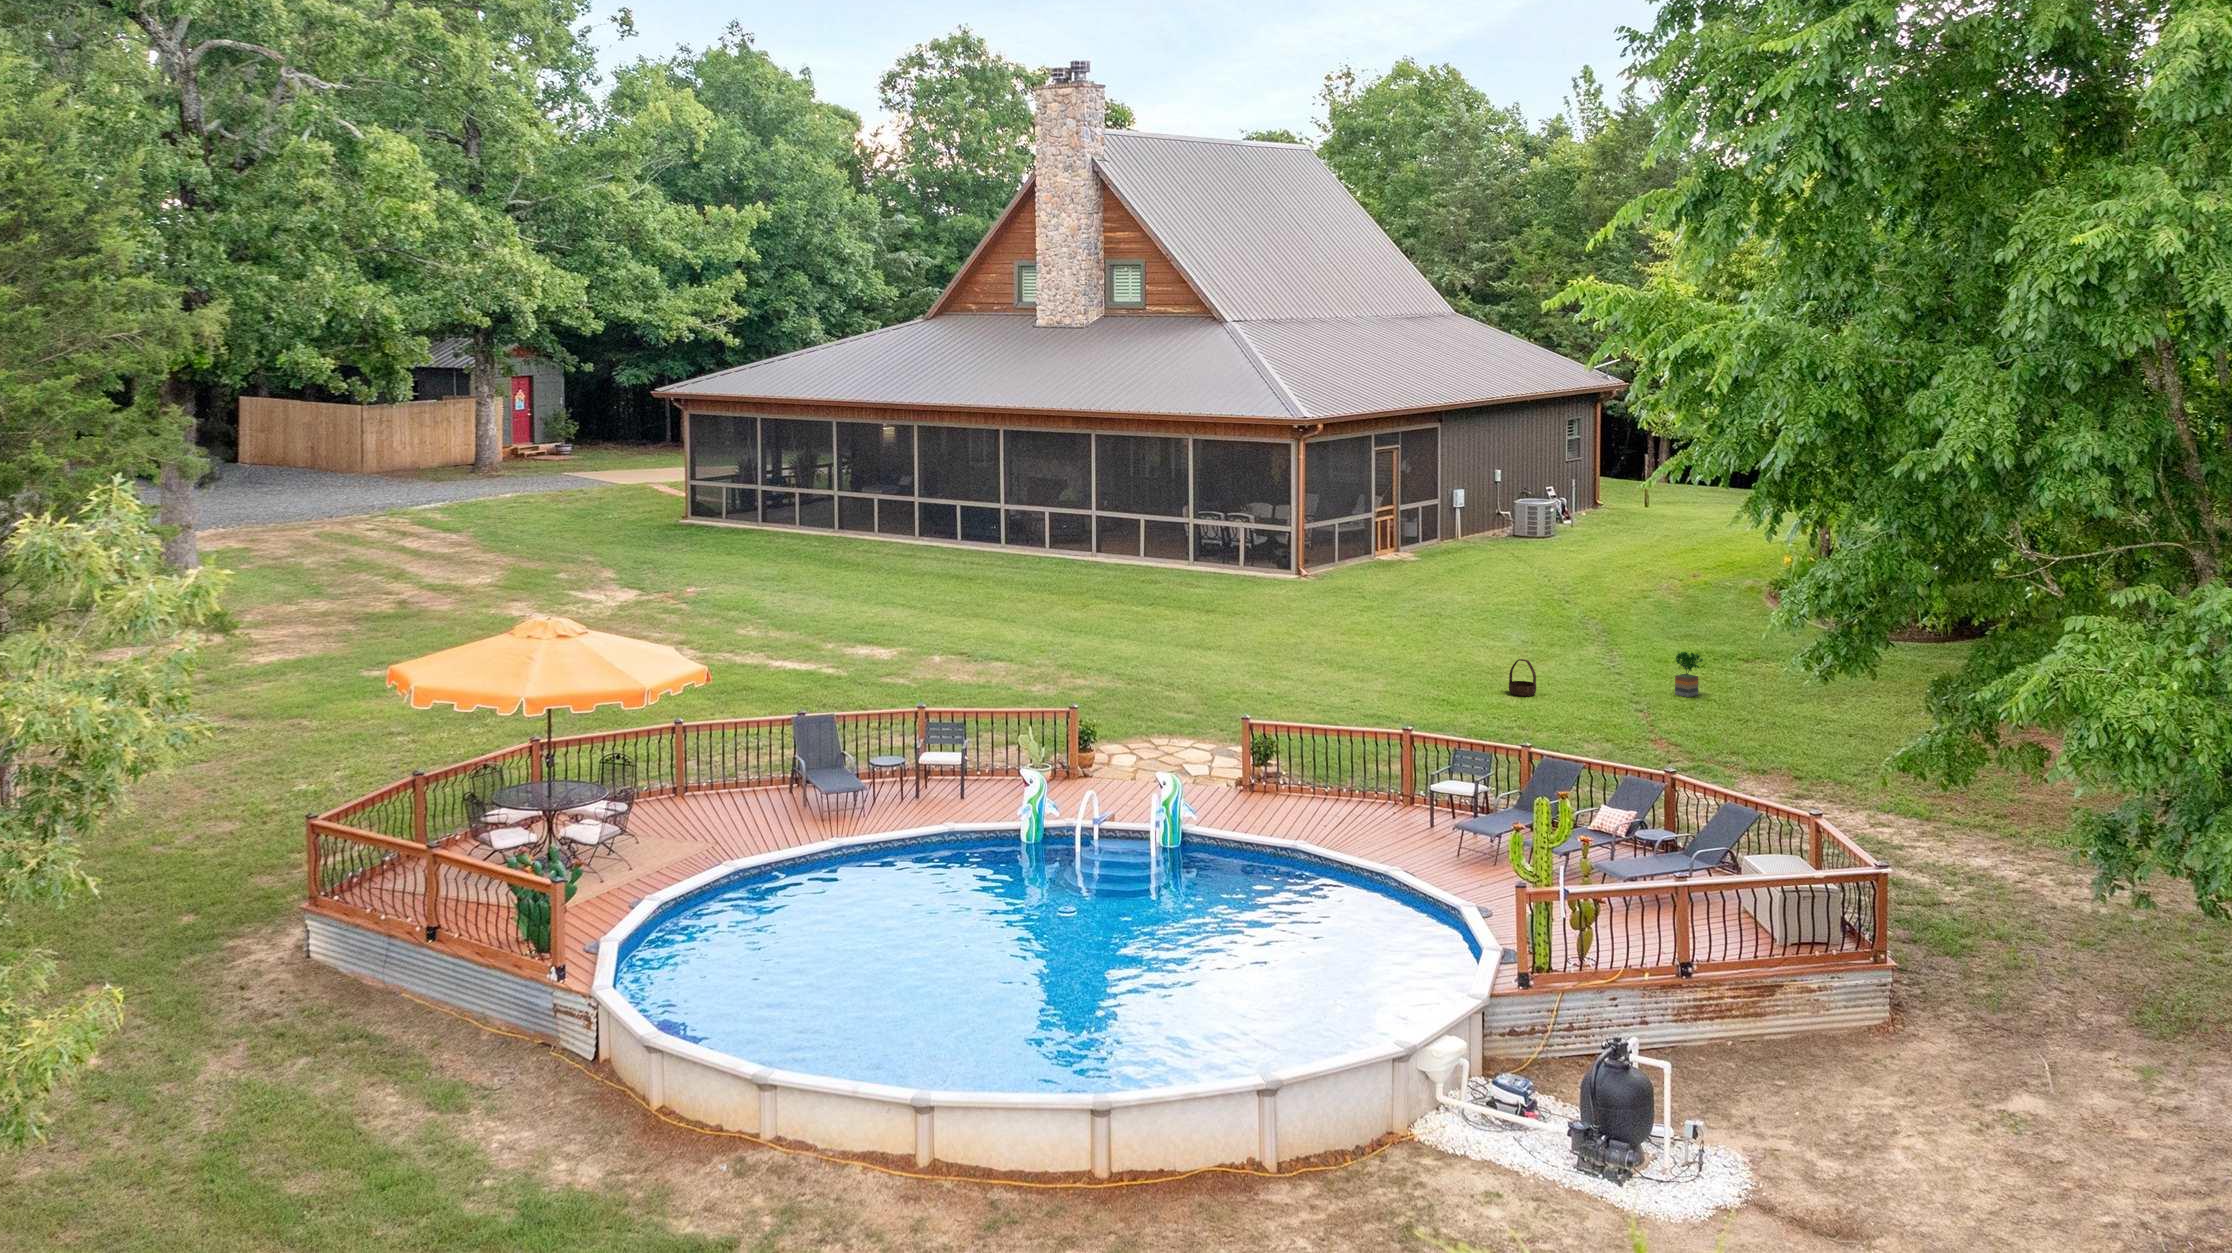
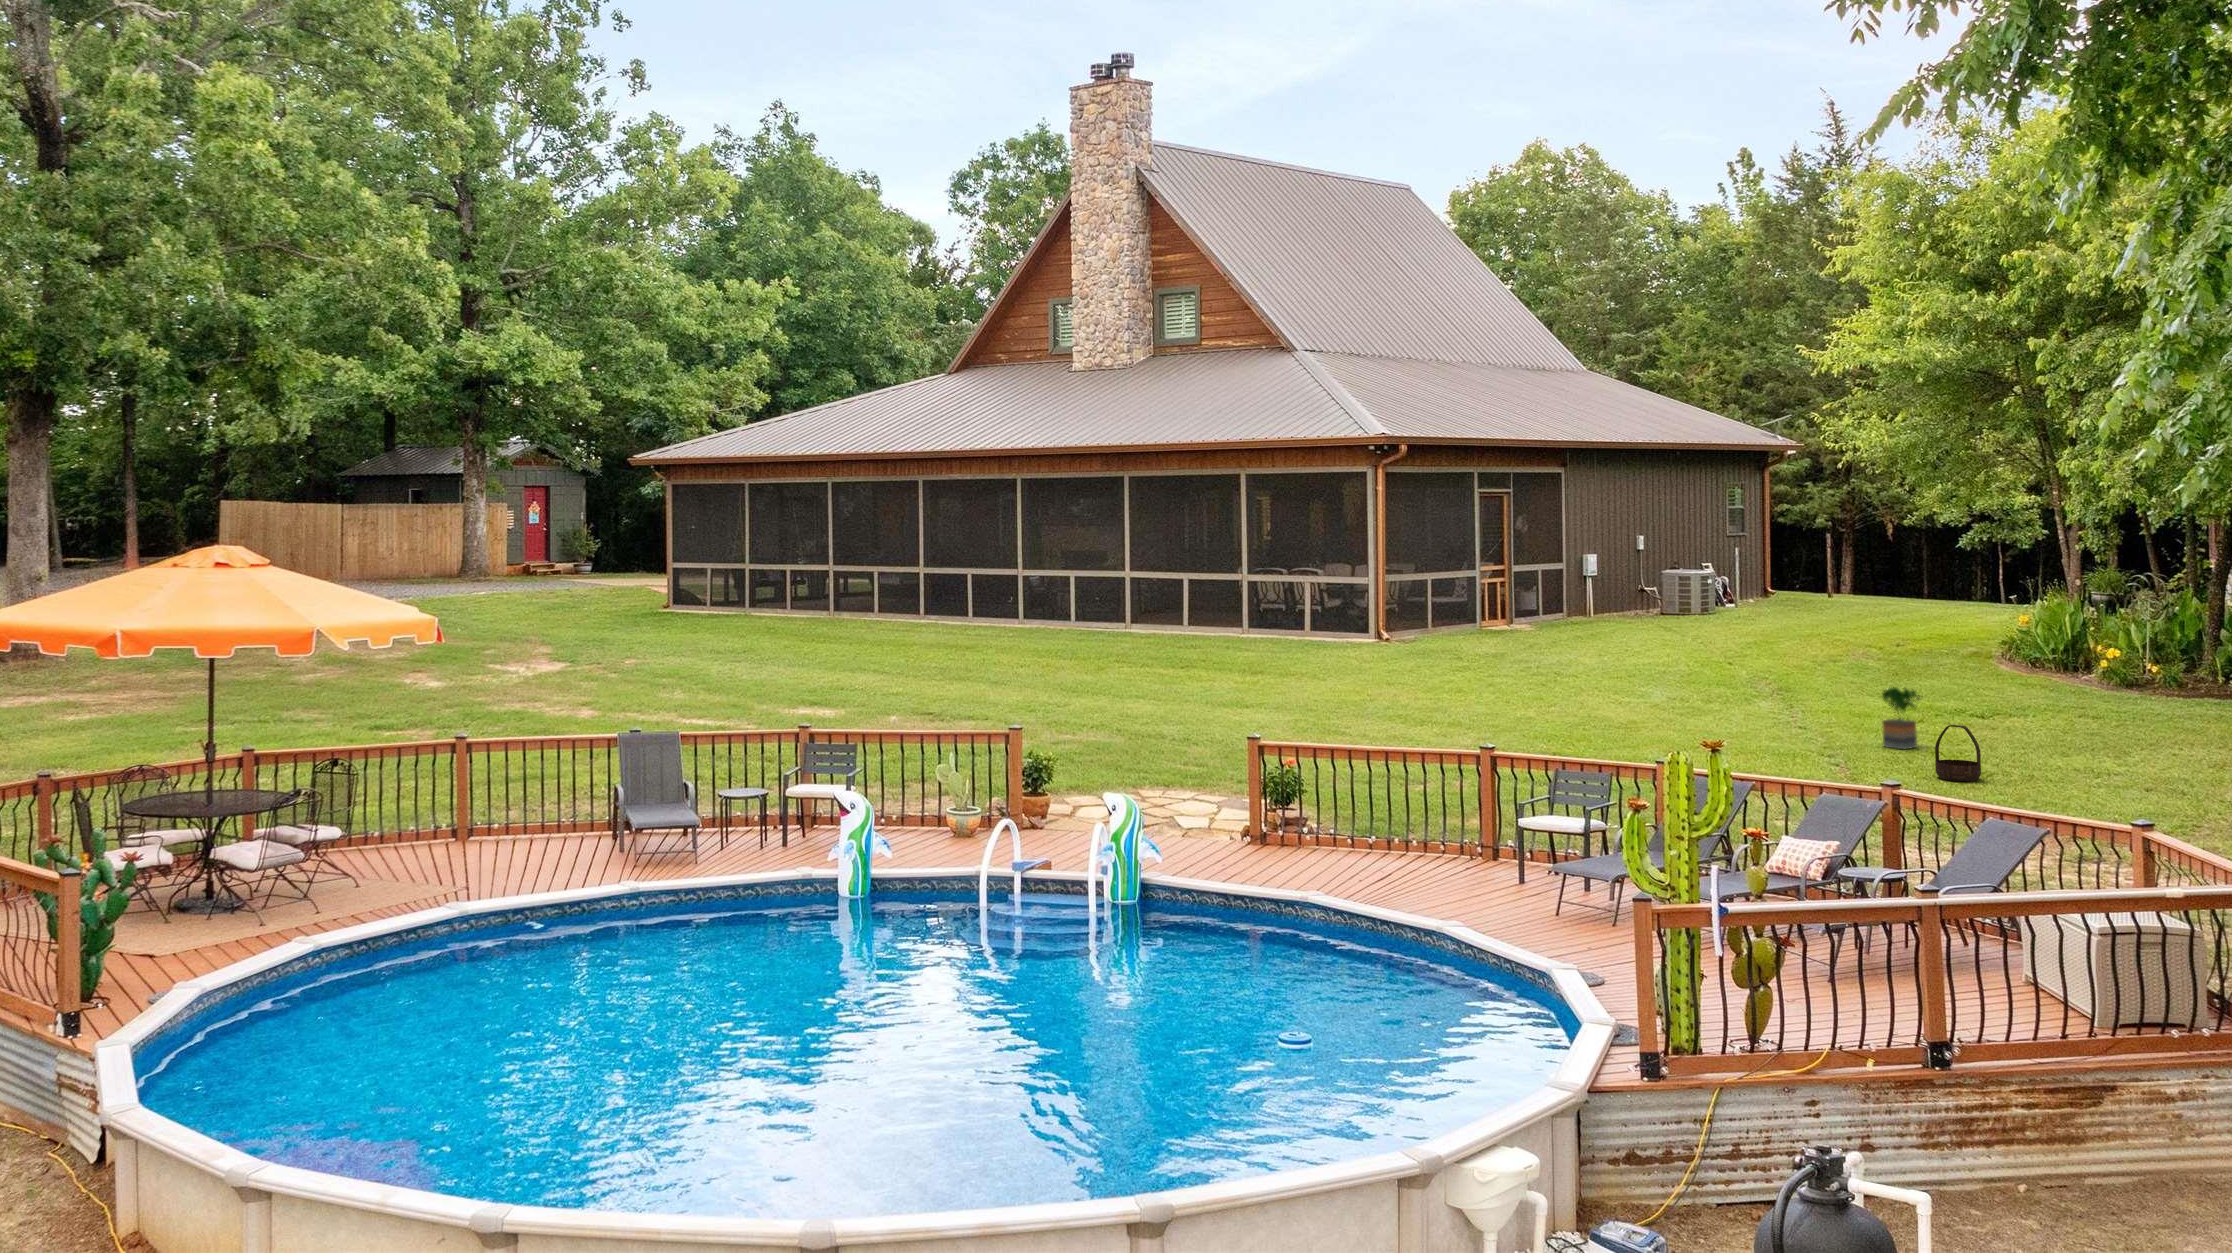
basket: present [1509,659,1536,696] -> present [1935,725,1981,781]

